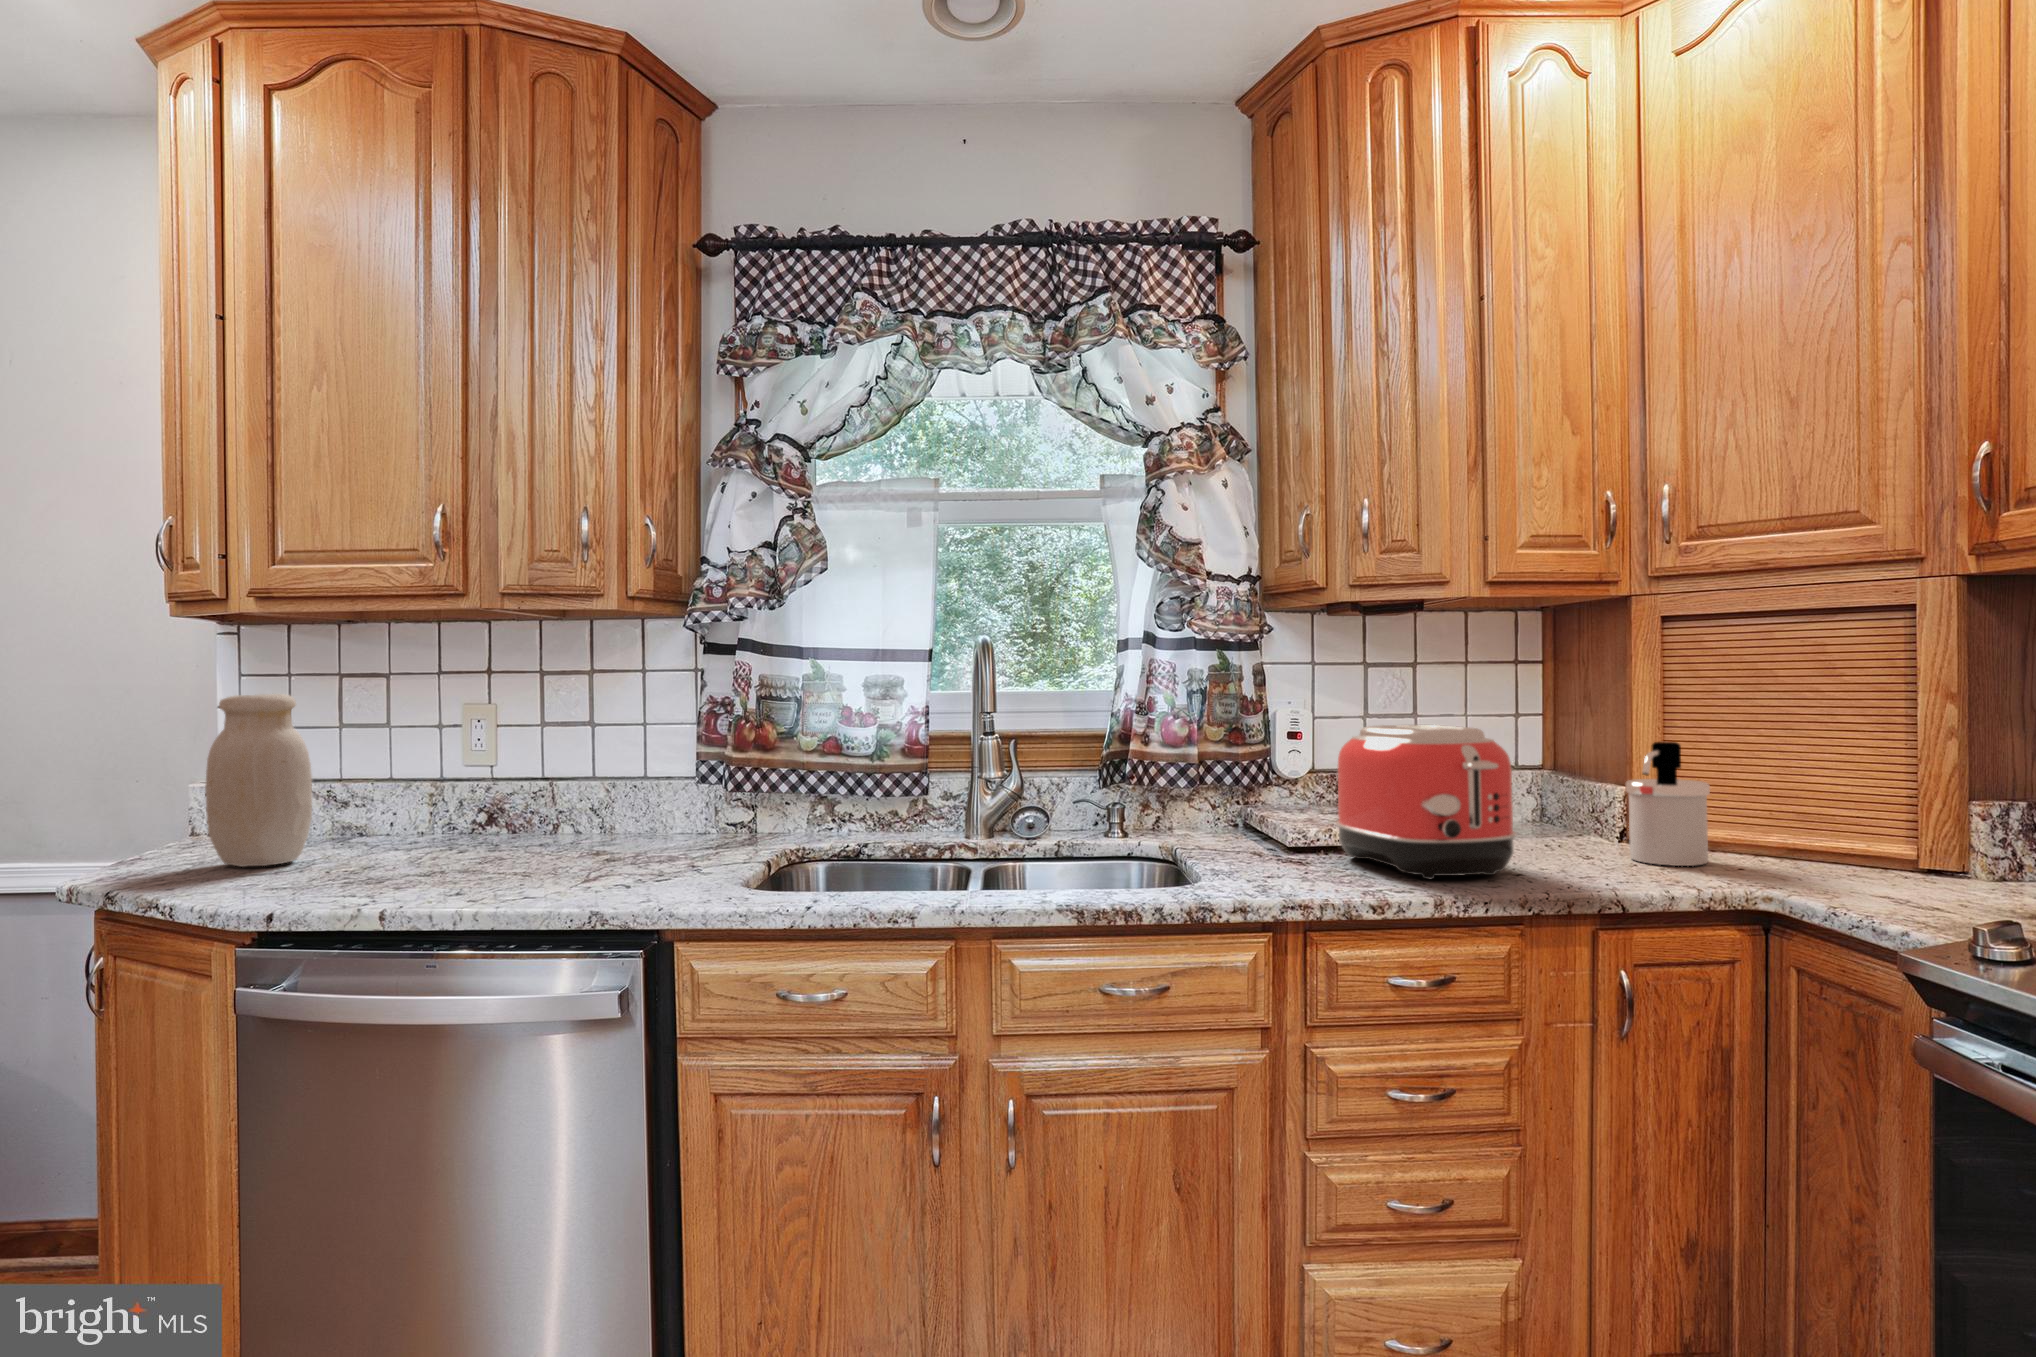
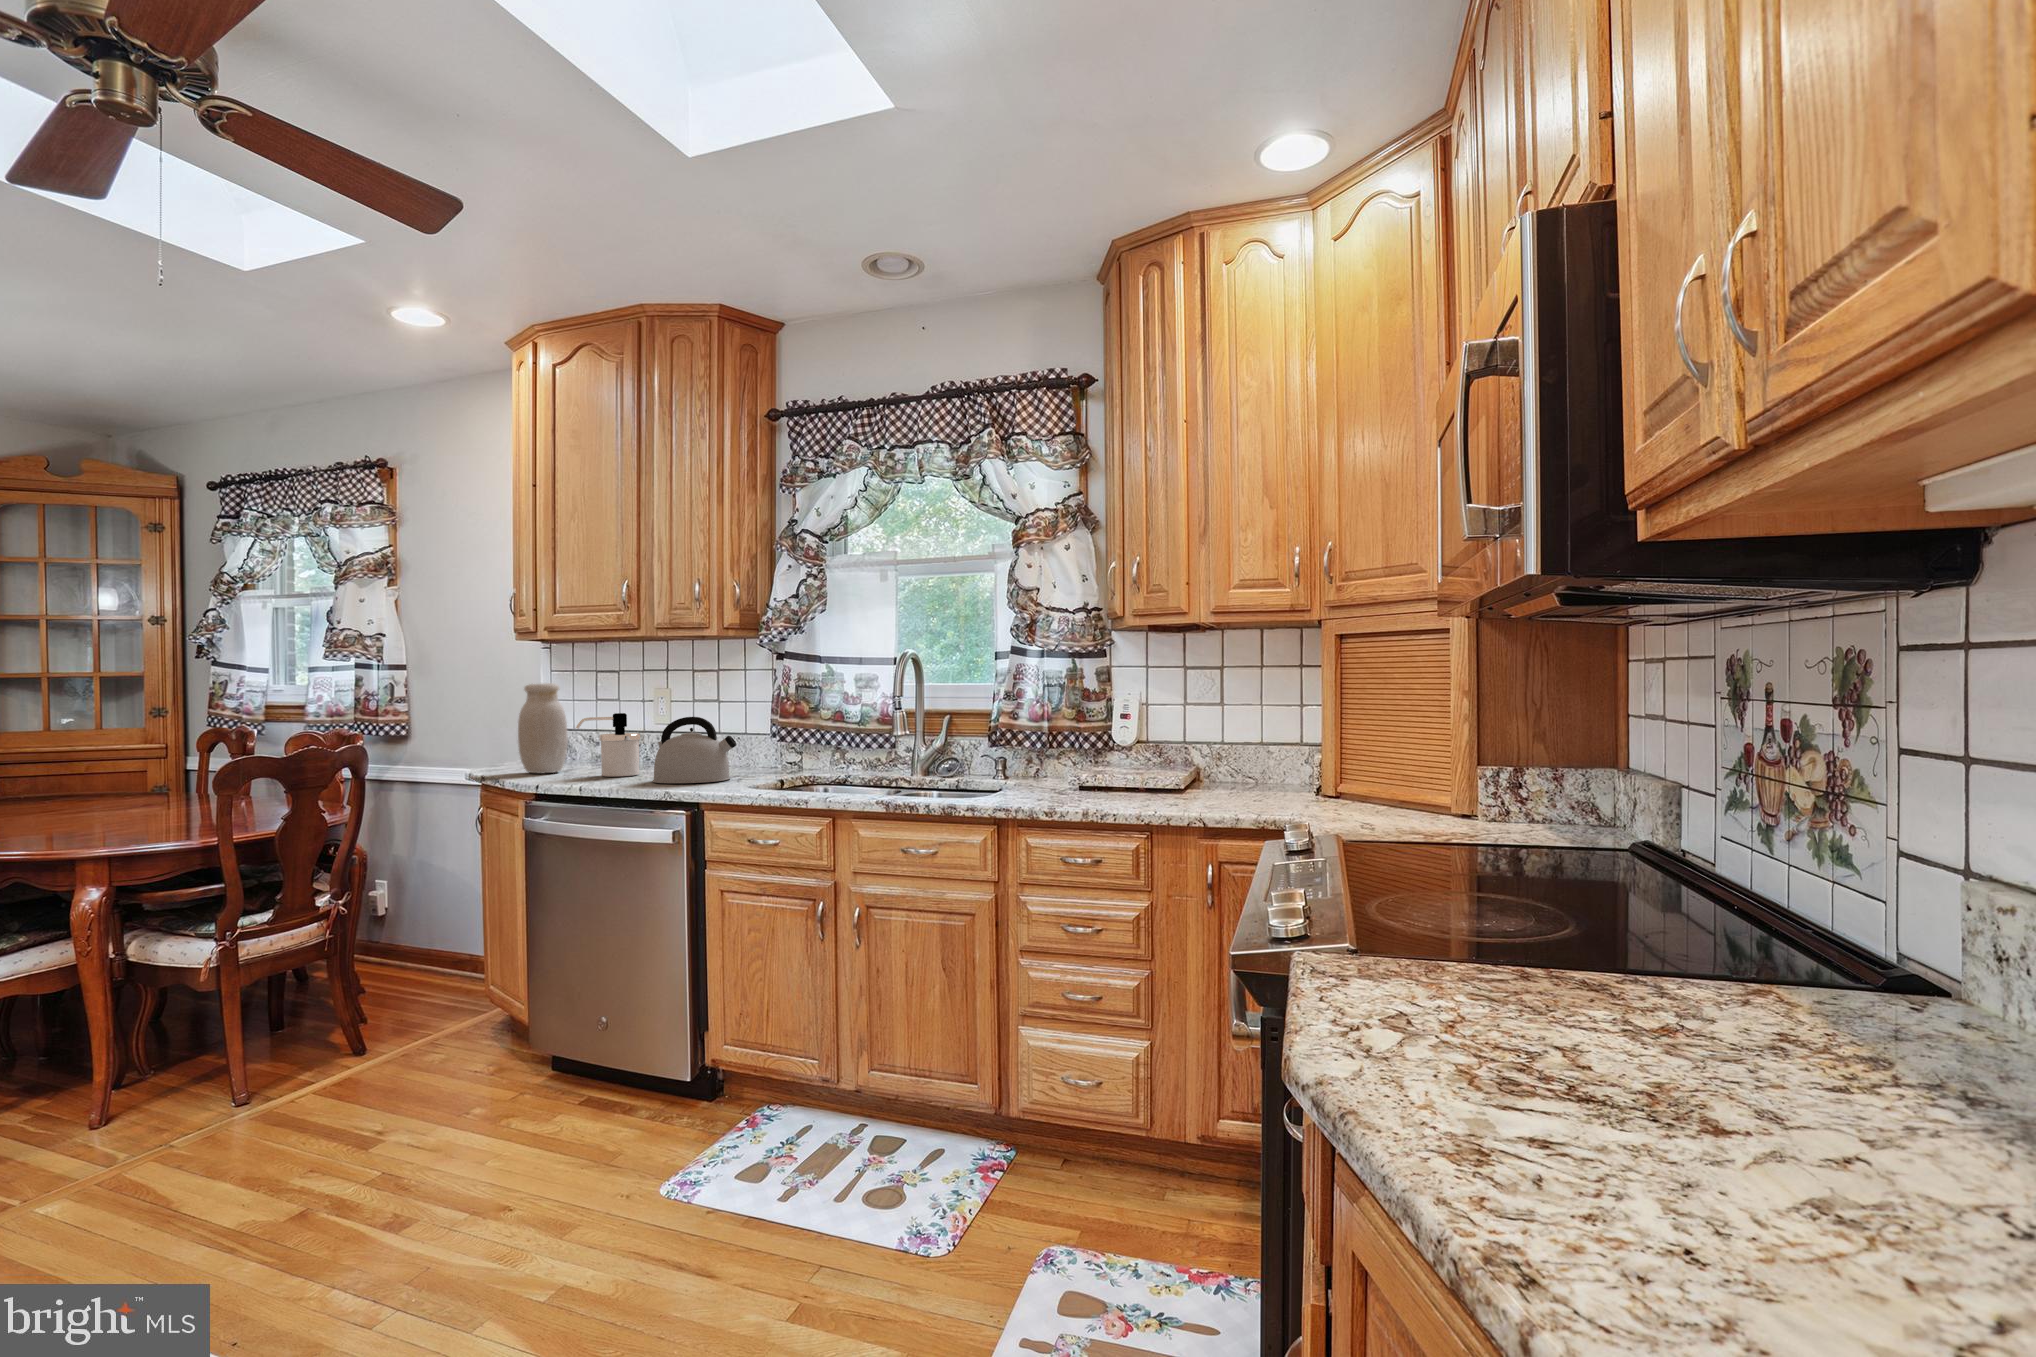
toaster: present [1336,725,1517,879] -> none [1081,707,1170,801]
soap dispenser: present [1626,742,1710,866] -> present [576,713,640,777]
kettle: none [535,753,690,879] -> present [653,717,736,783]

